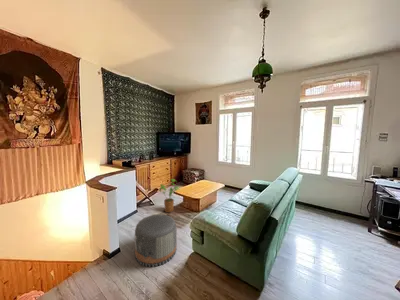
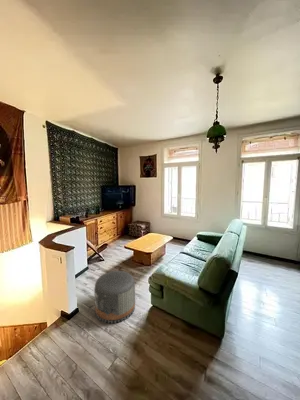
house plant: present [160,179,178,212] -> none [110,234,131,268]

